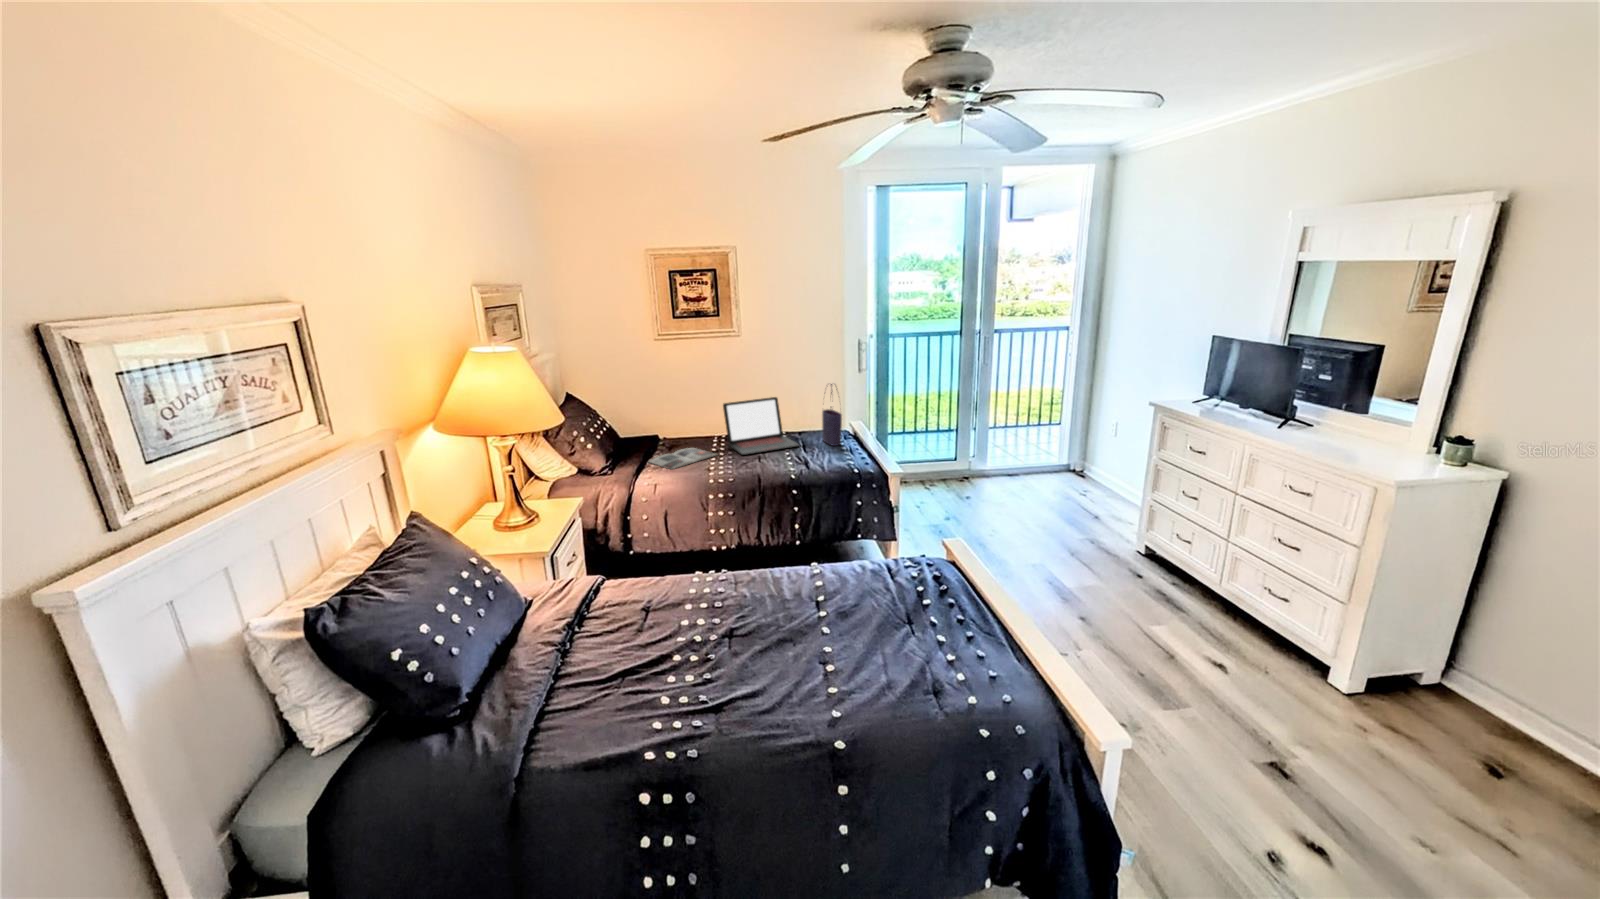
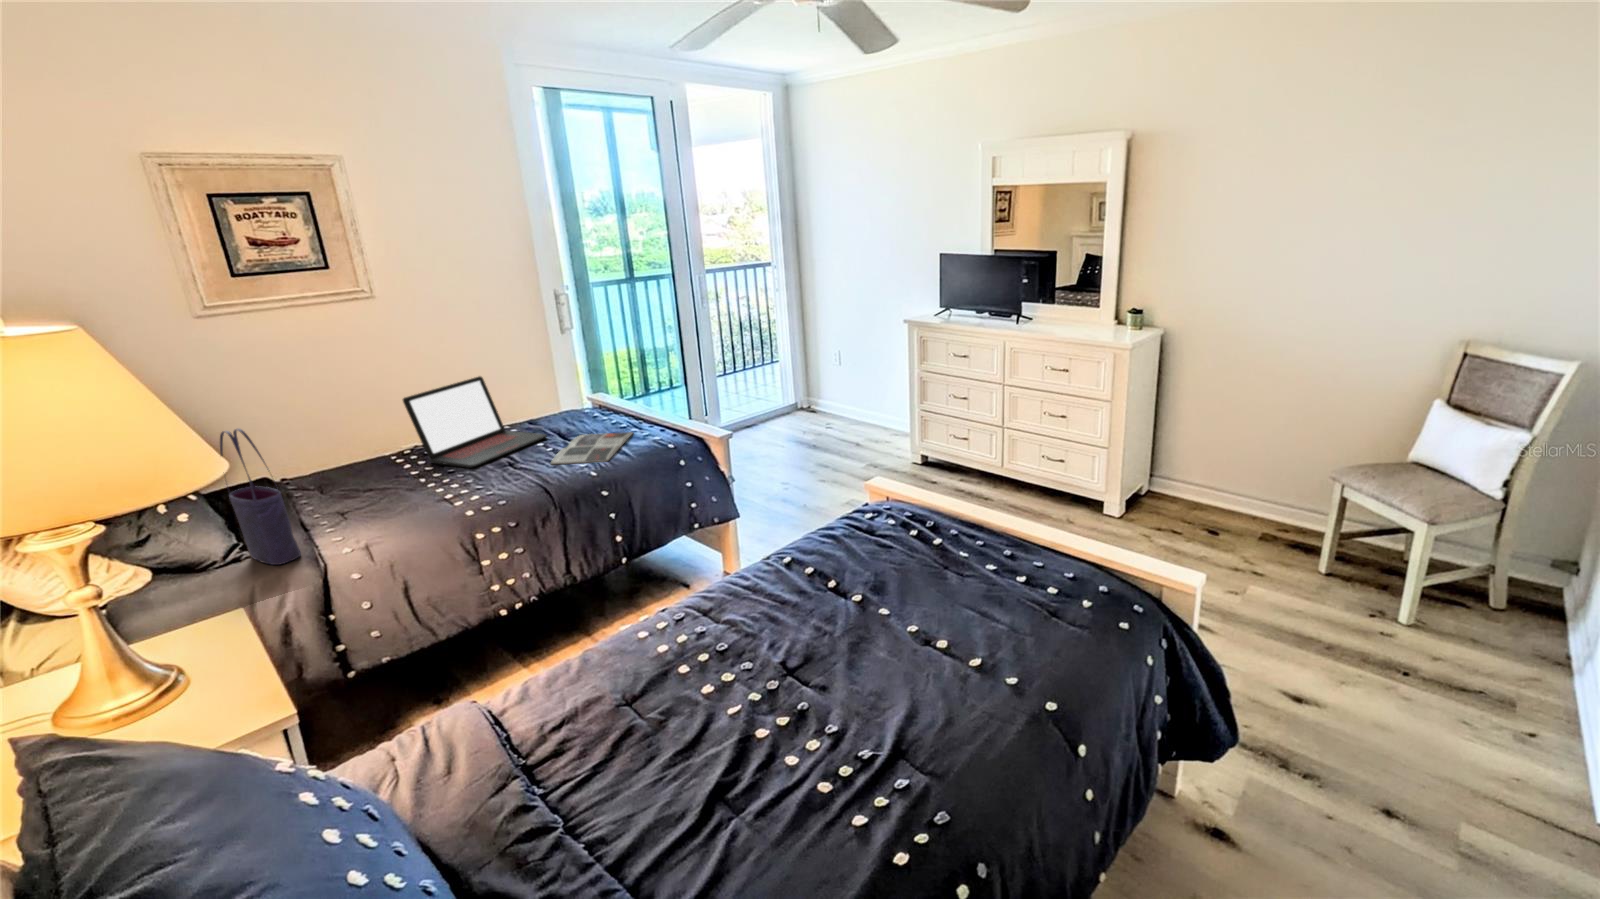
tote bag: present [822,384,842,446] -> present [220,429,301,565]
magazine: present [649,448,716,469] -> present [551,432,633,464]

